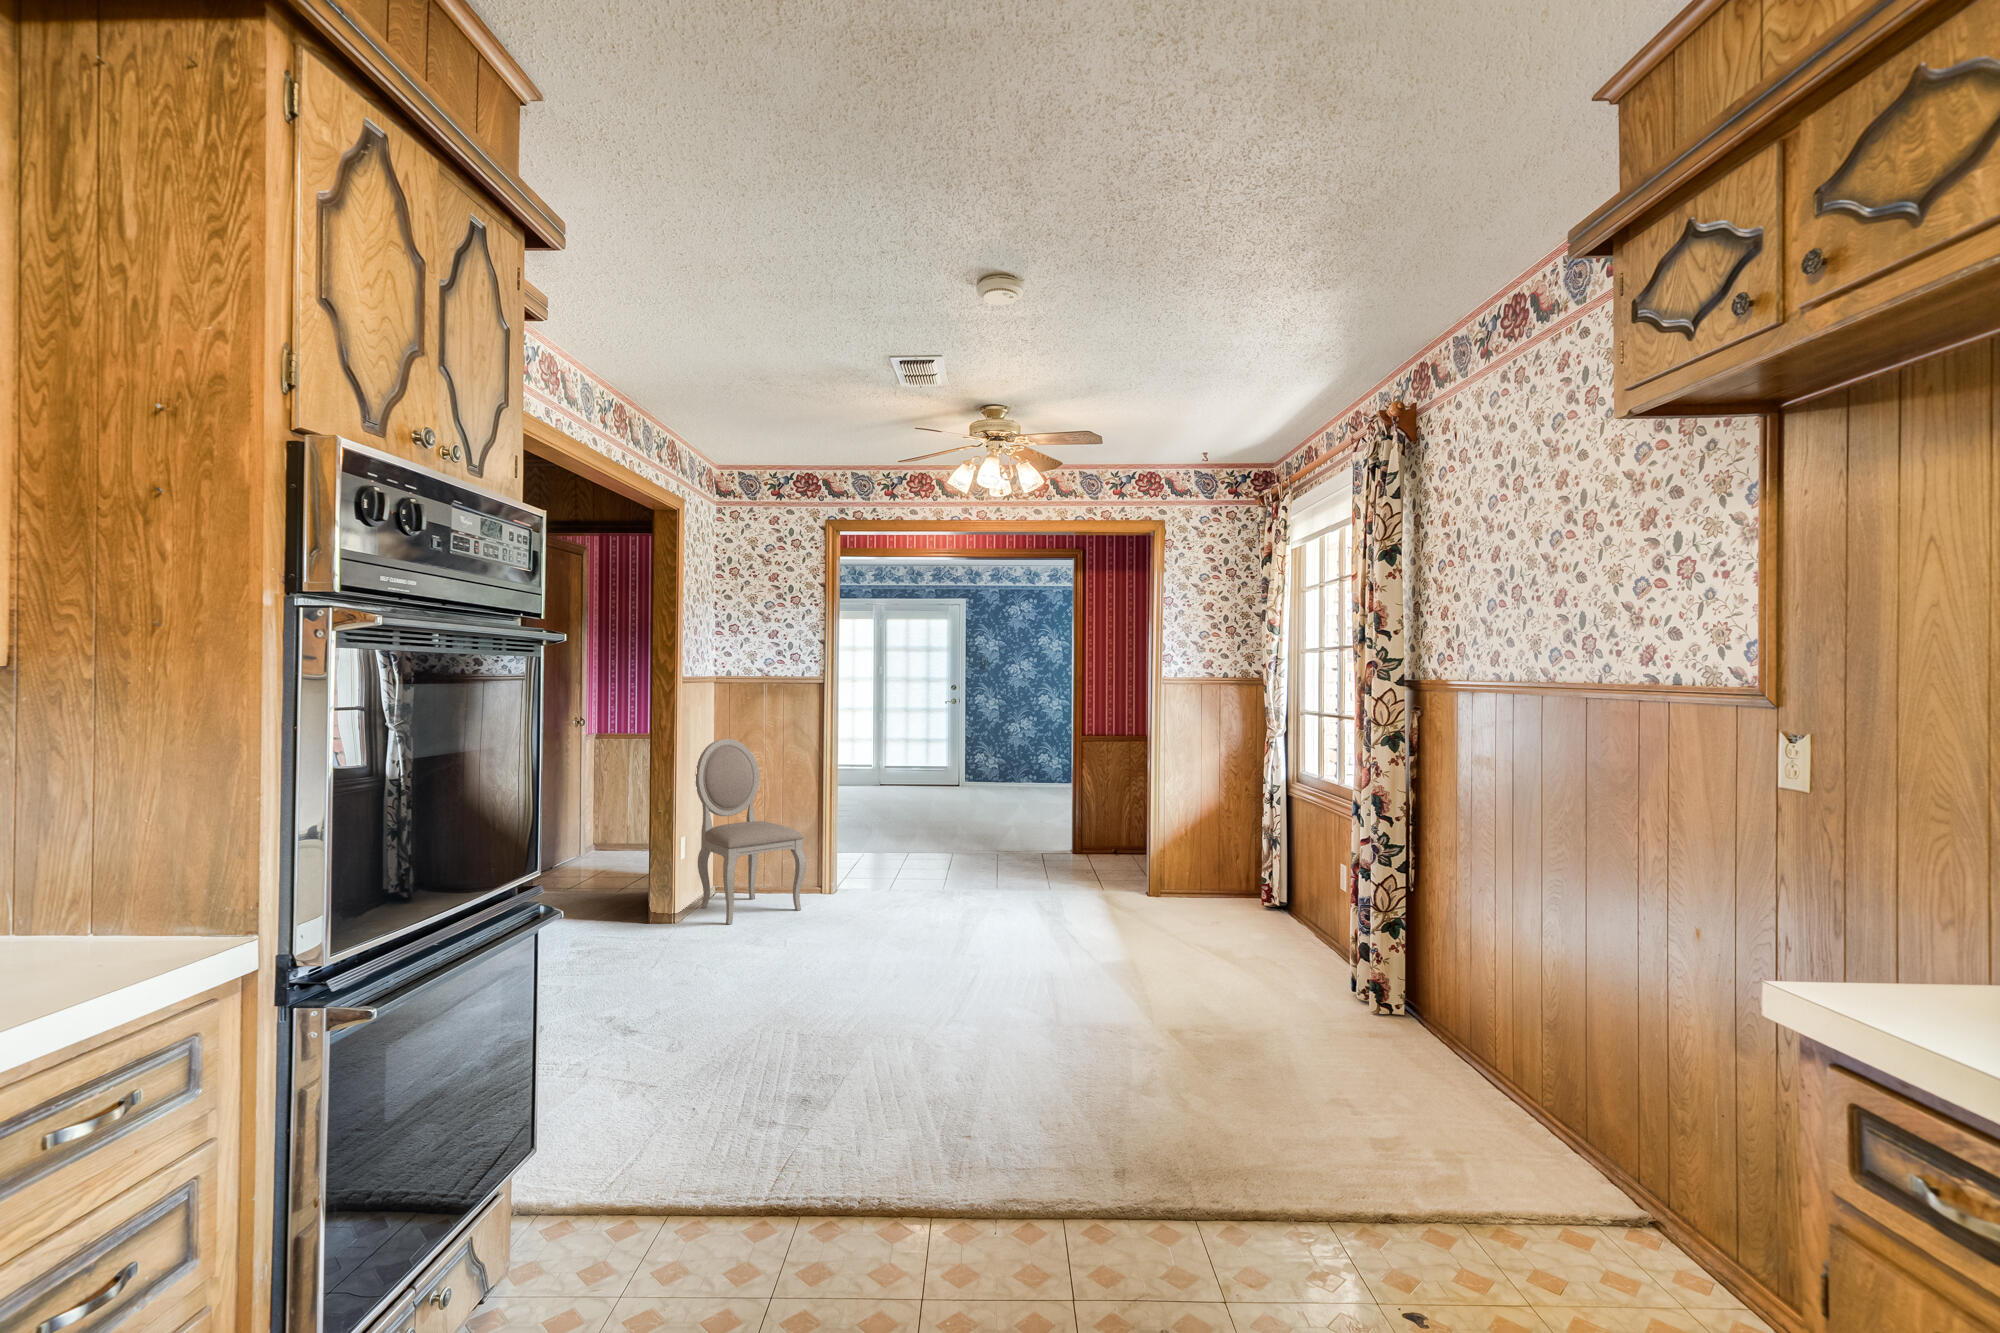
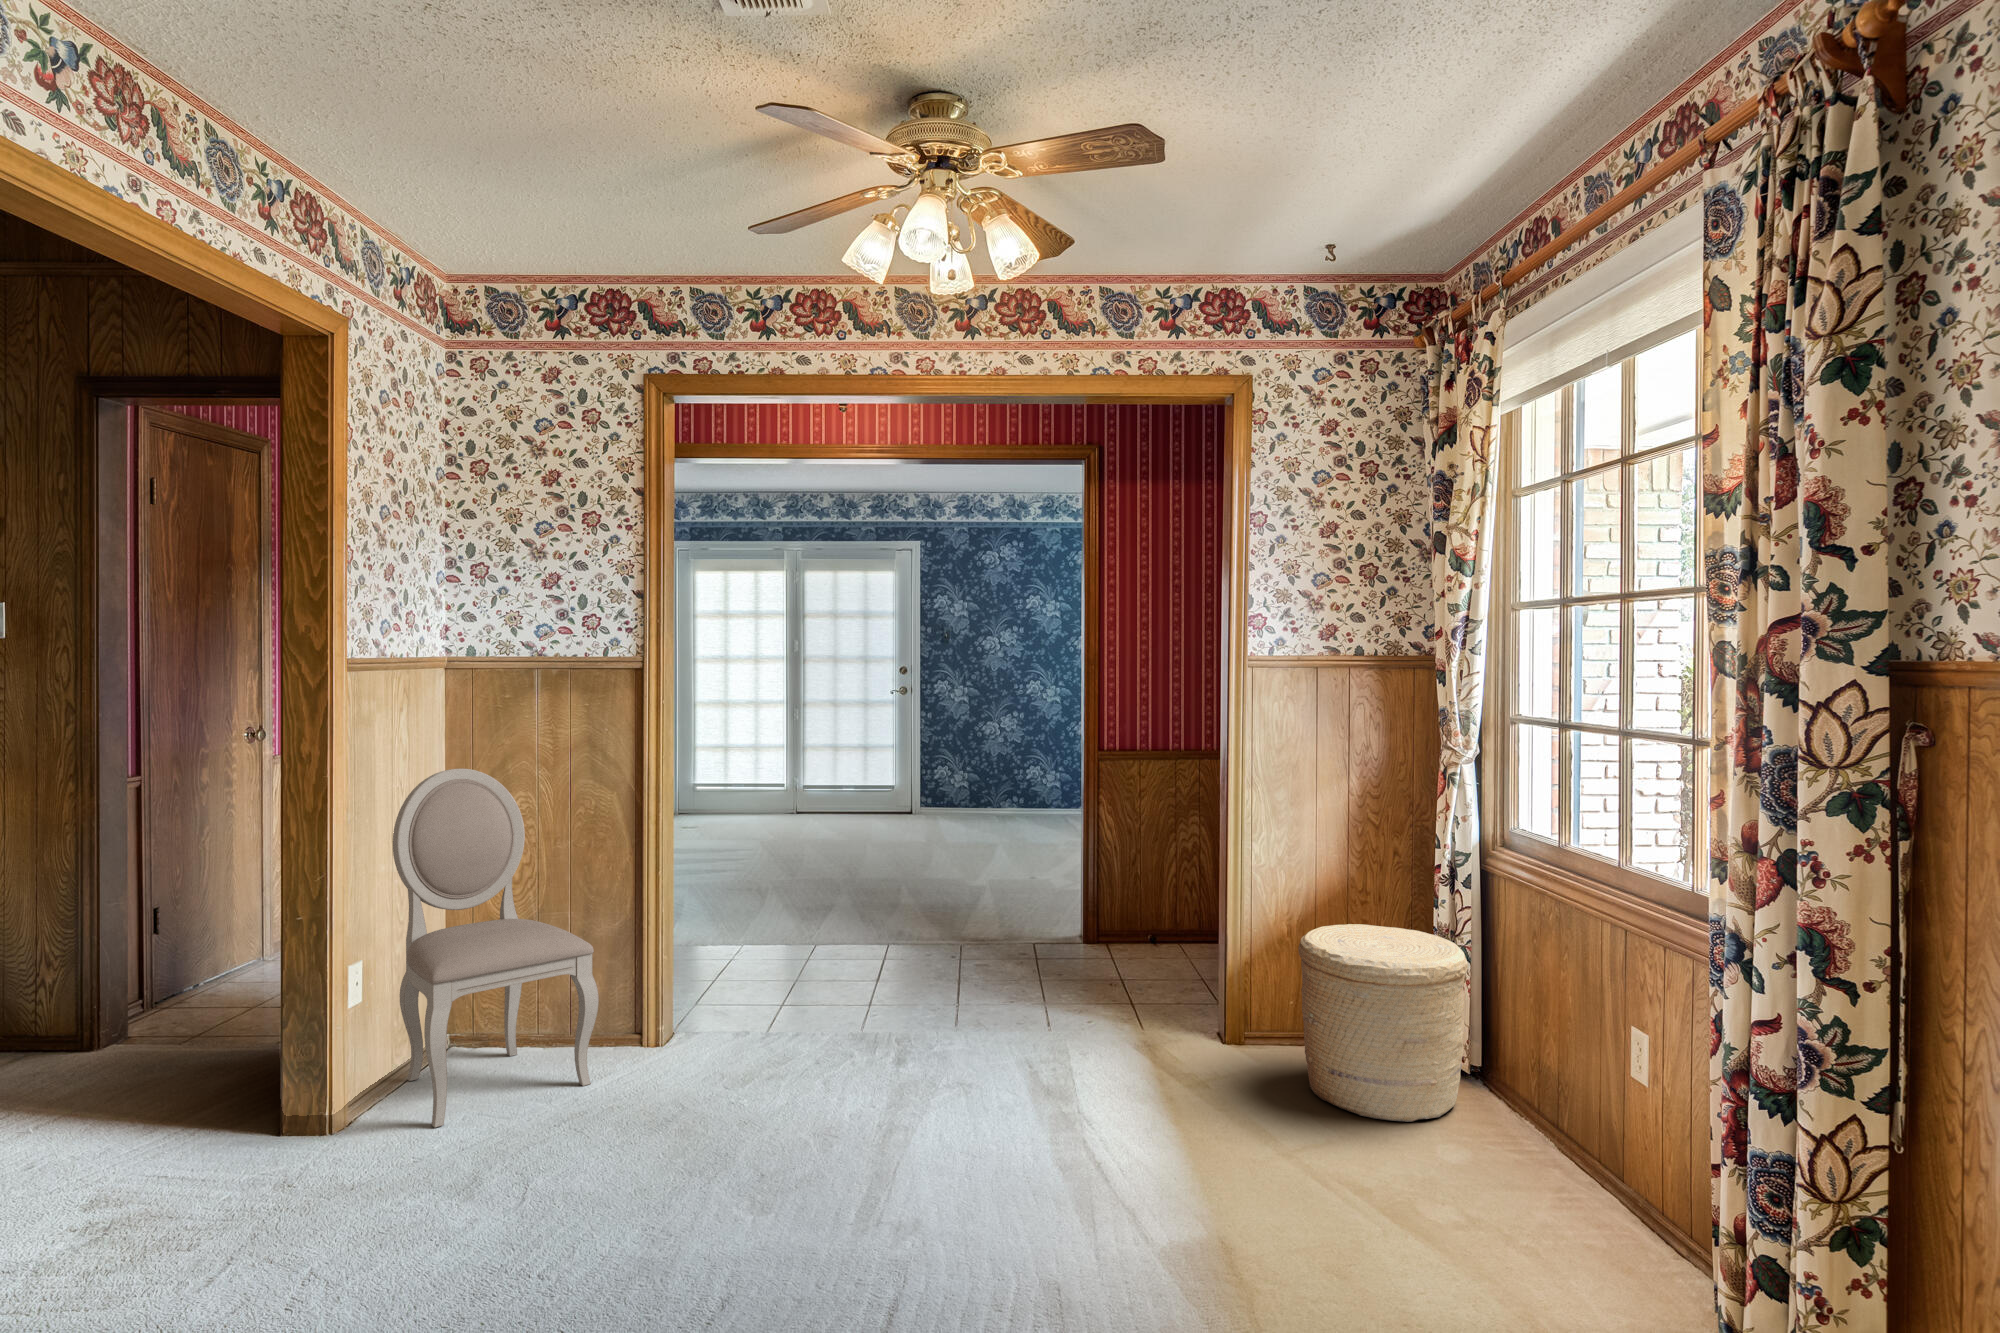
woven basket: none [1187,827,1276,926] -> present [1298,924,1467,1122]

